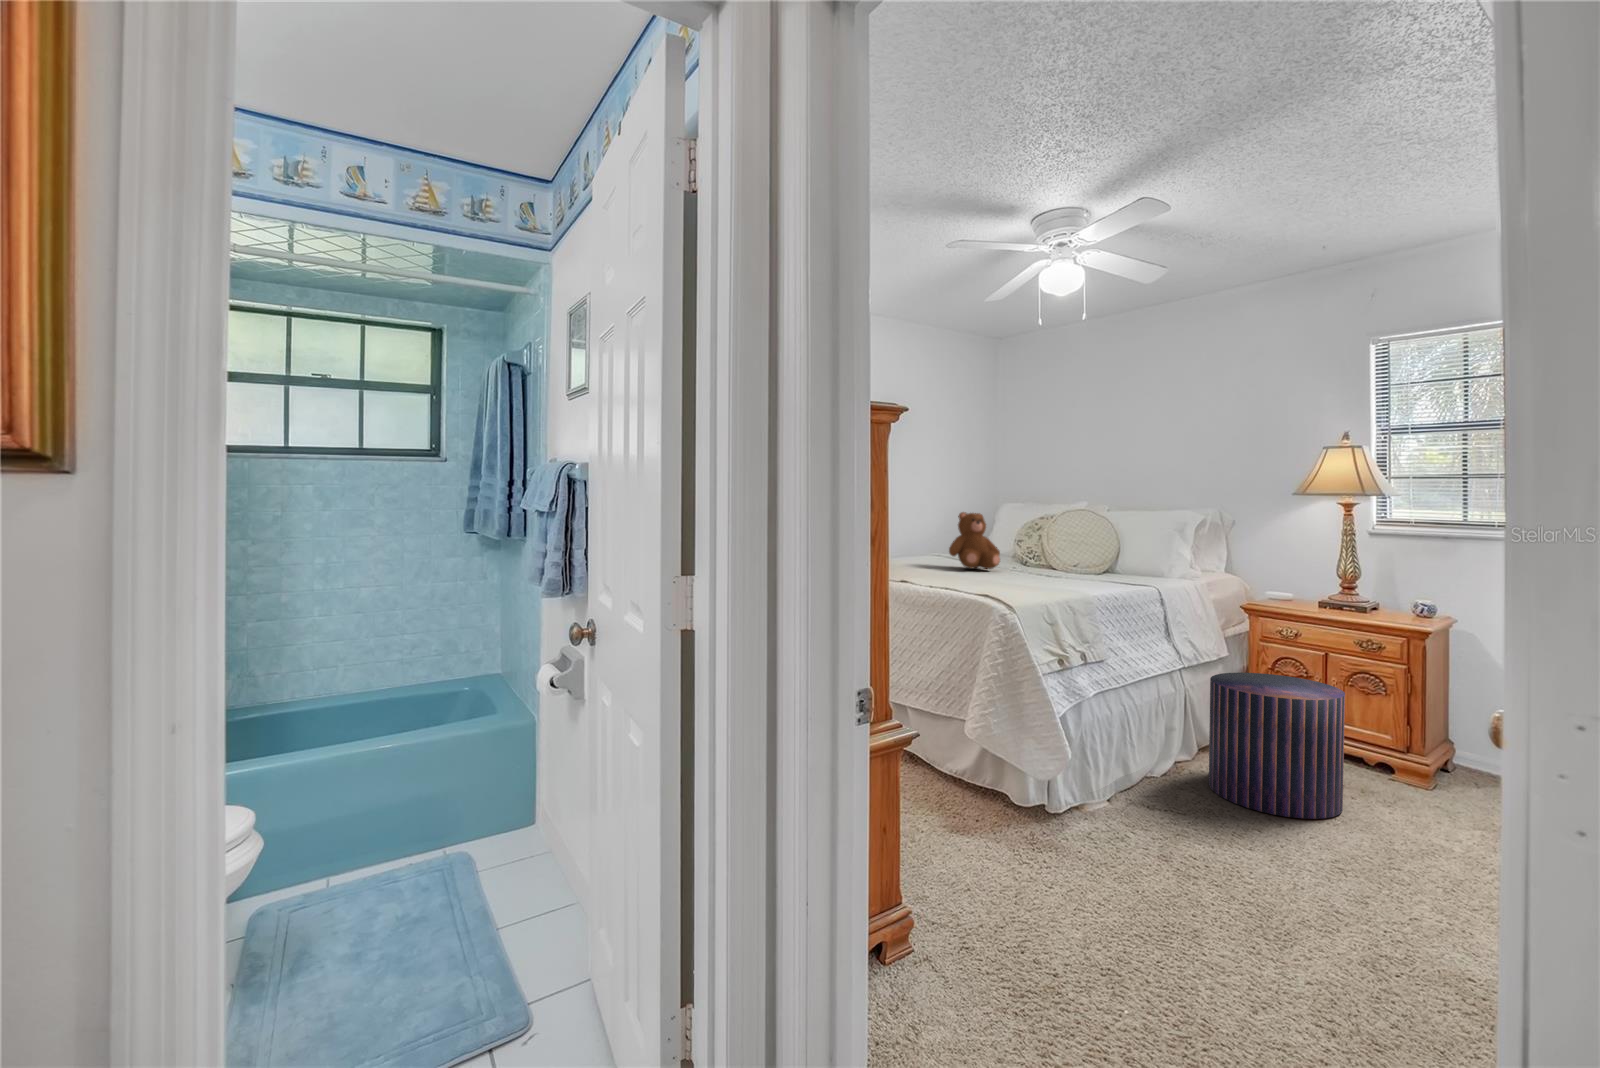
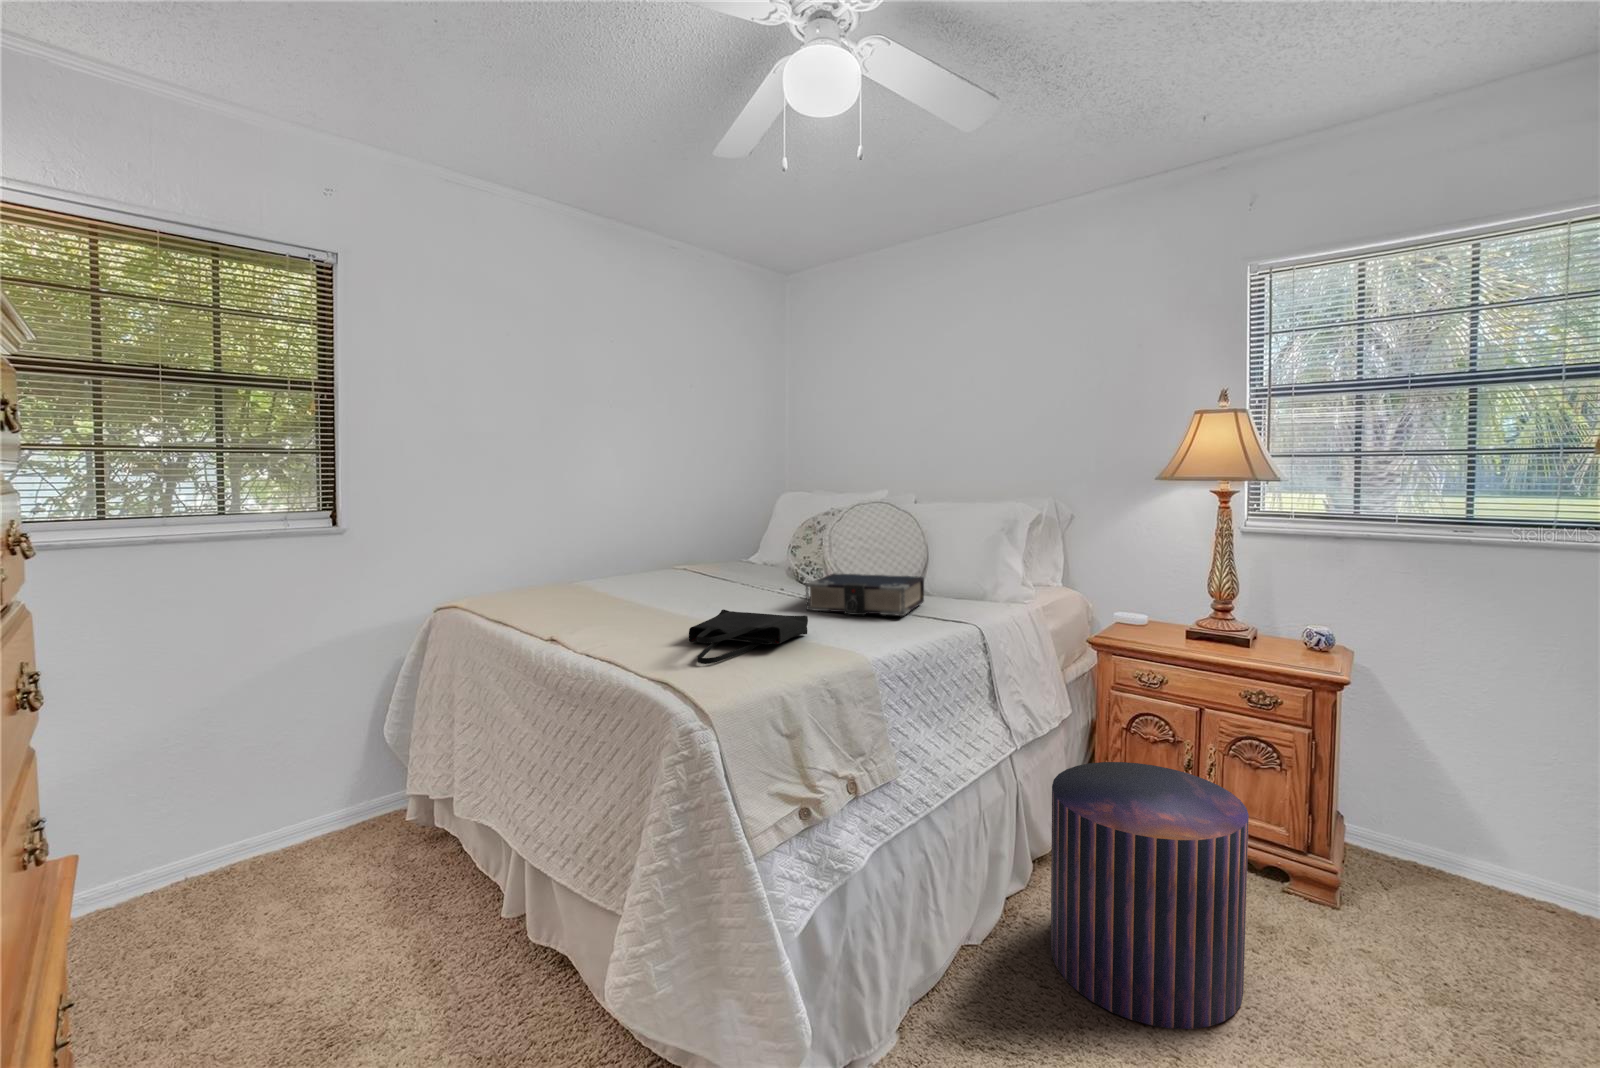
teddy bear: present [949,512,1000,569] -> none [673,509,756,601]
book: none [1037,556,1119,579] -> present [805,574,924,616]
tote bag: none [975,568,1047,589] -> present [689,609,808,664]

